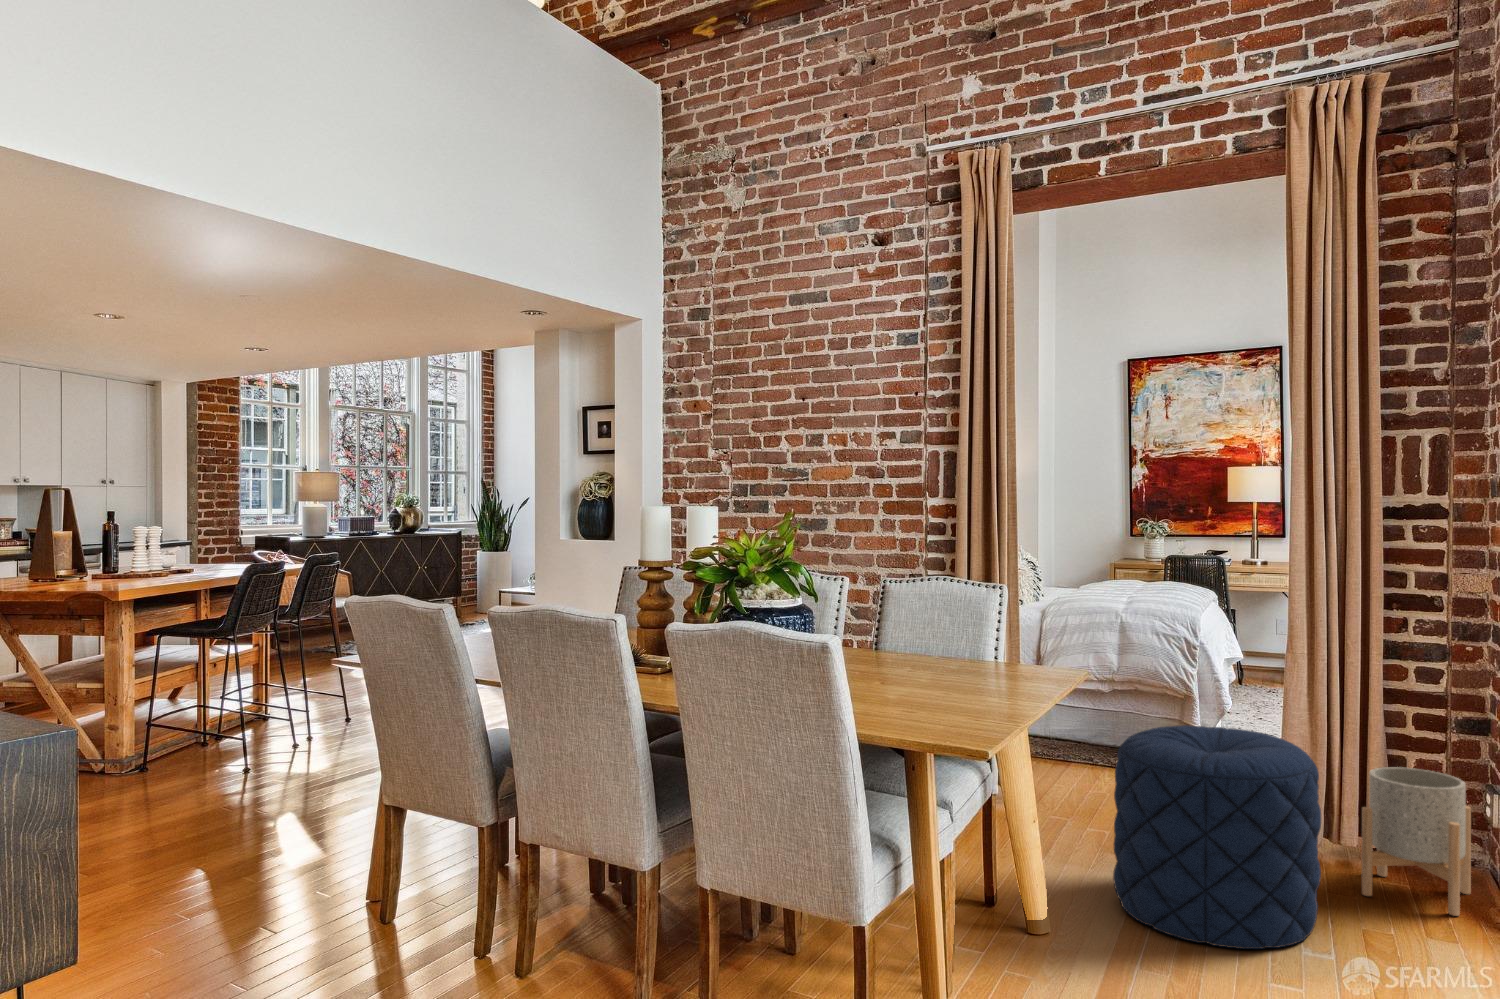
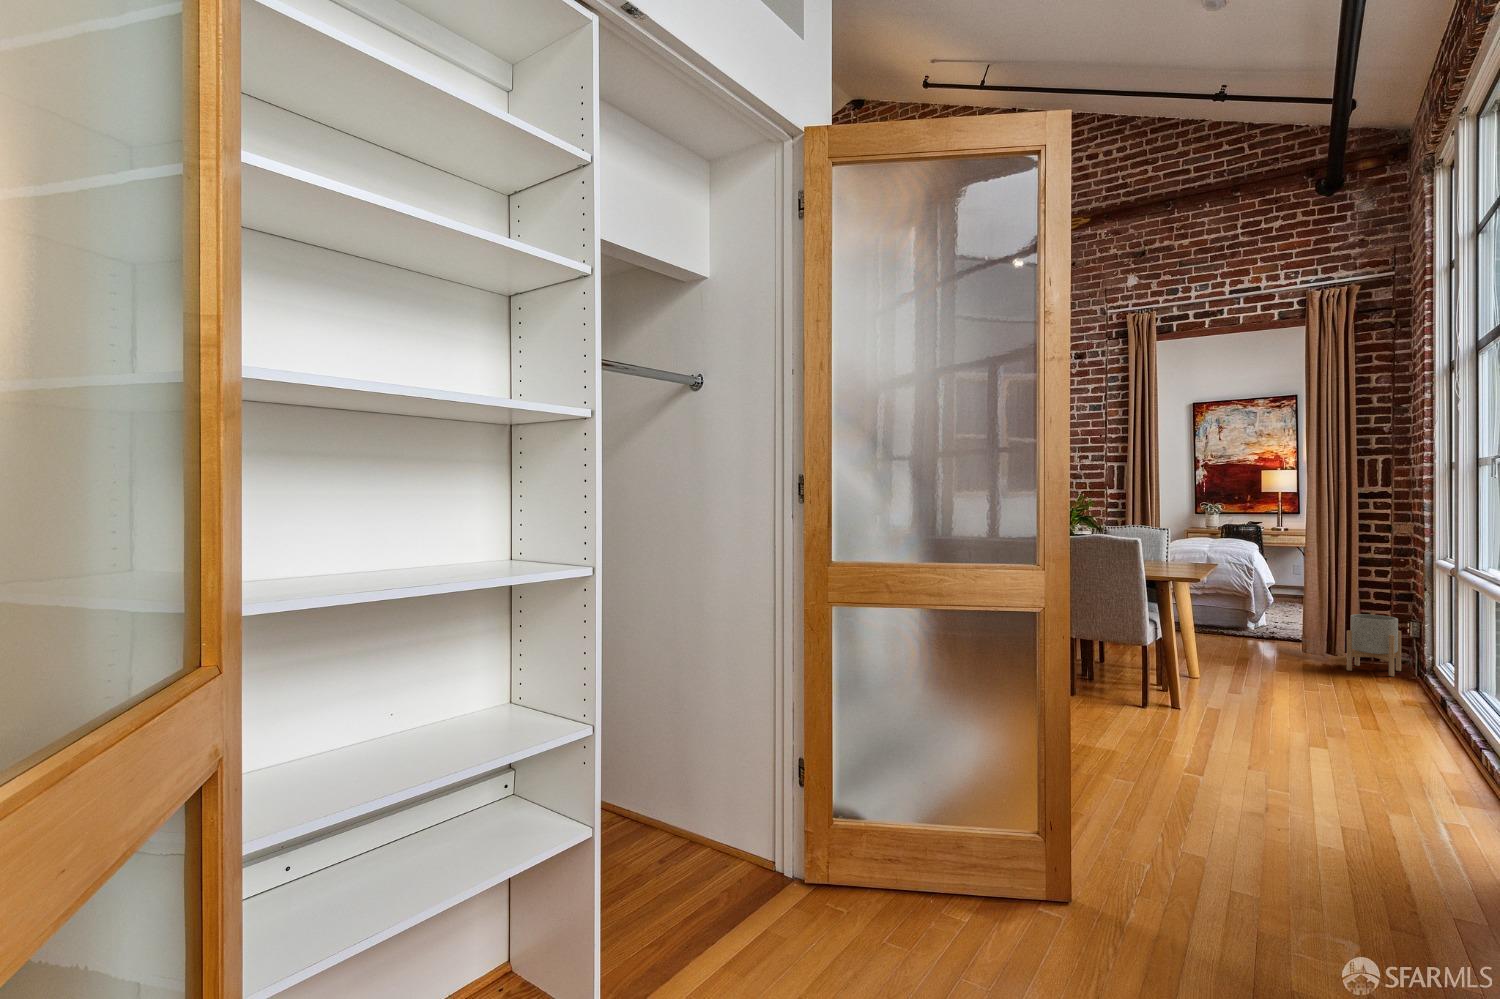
pouf: present [1113,725,1321,949] -> none [1226,594,1327,683]

